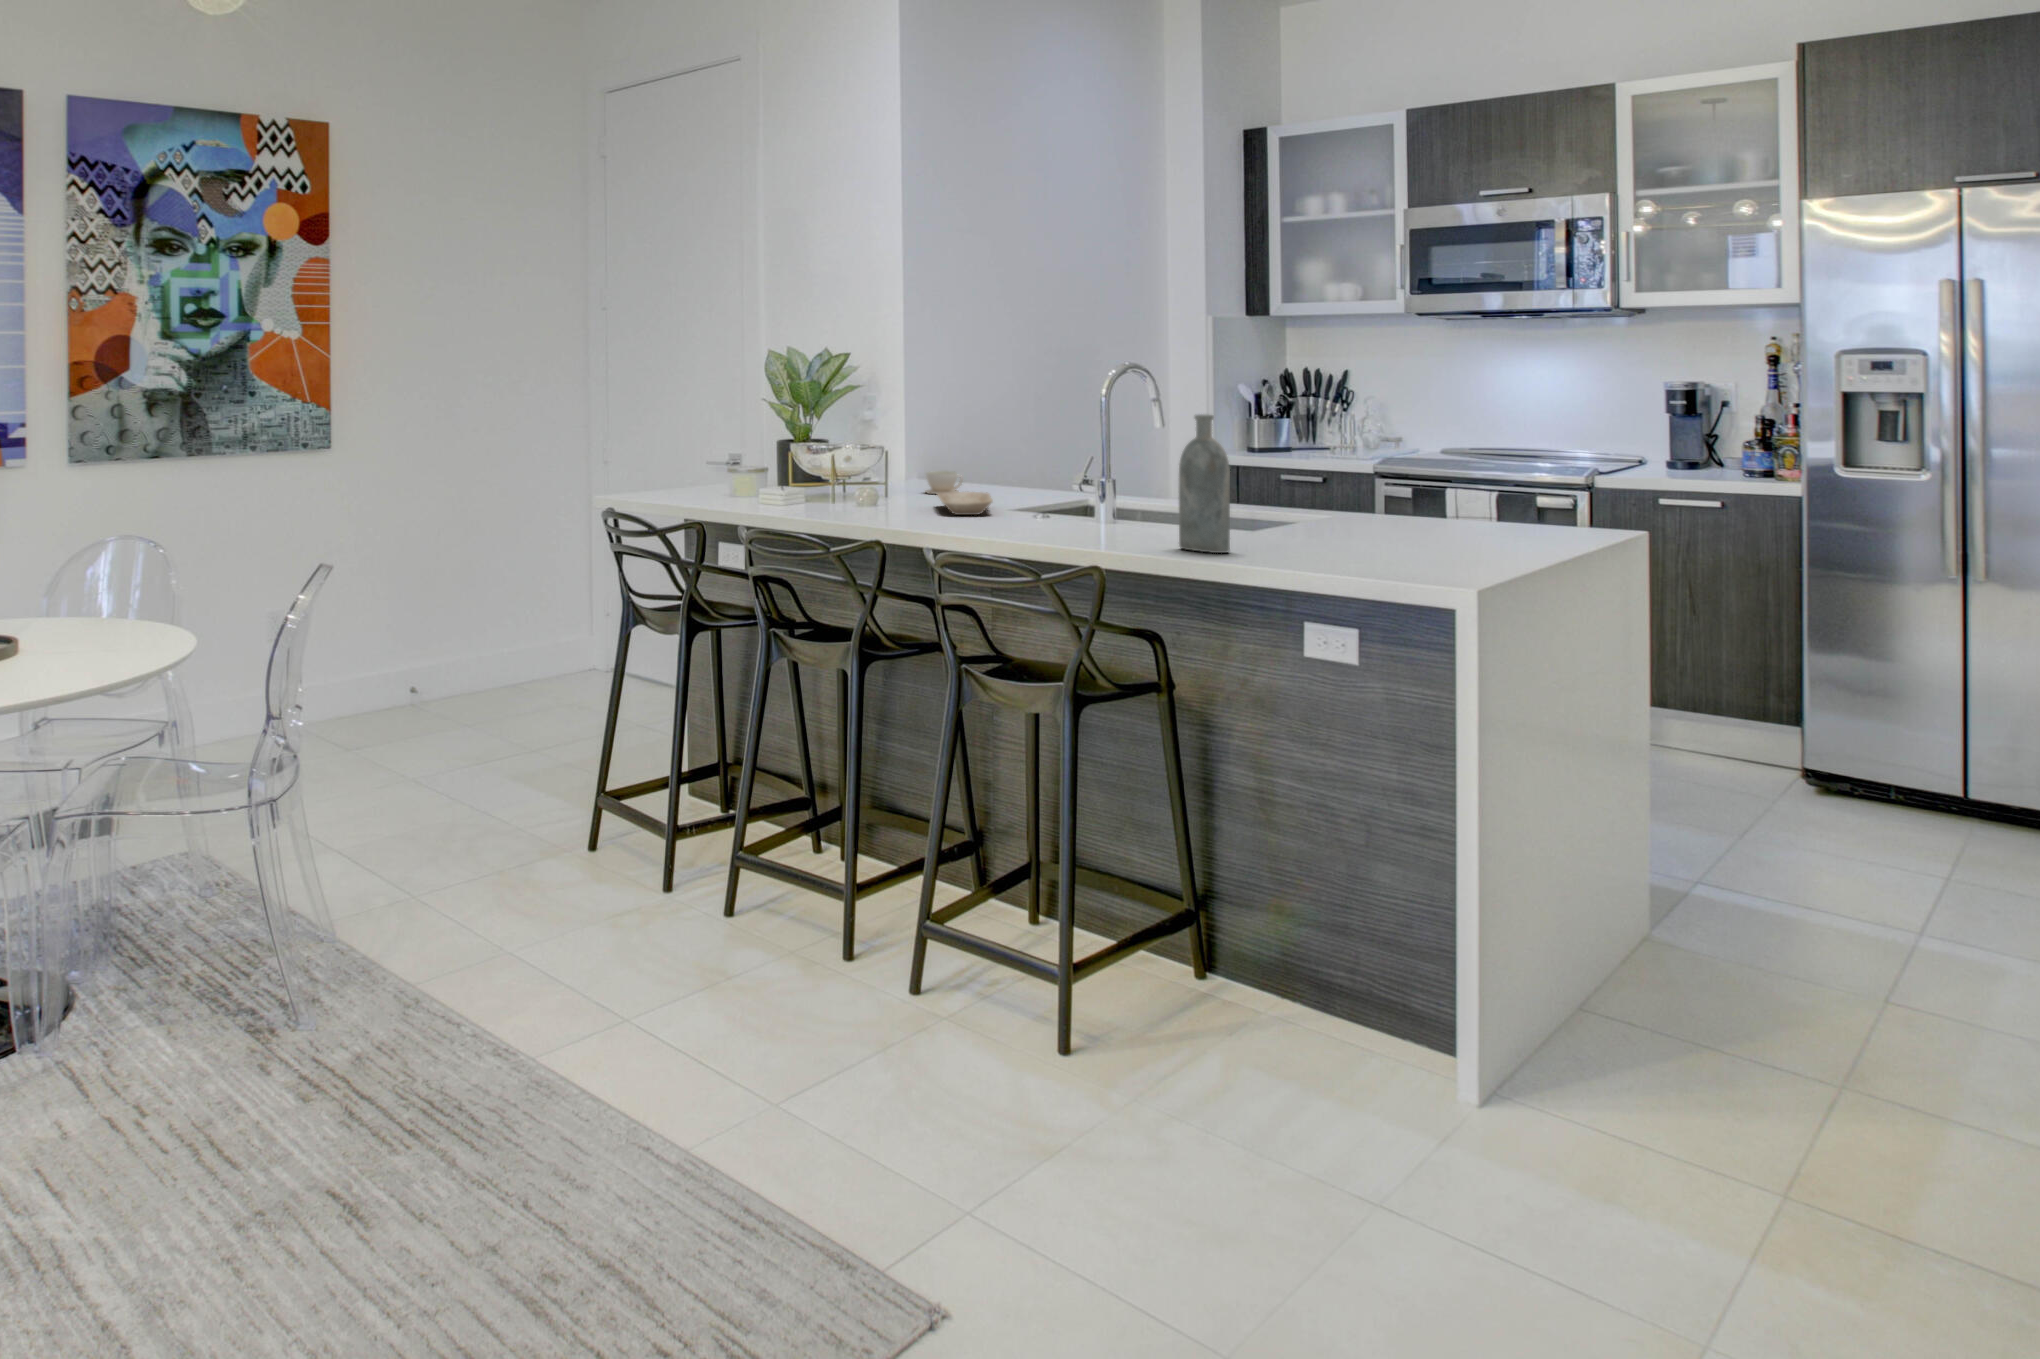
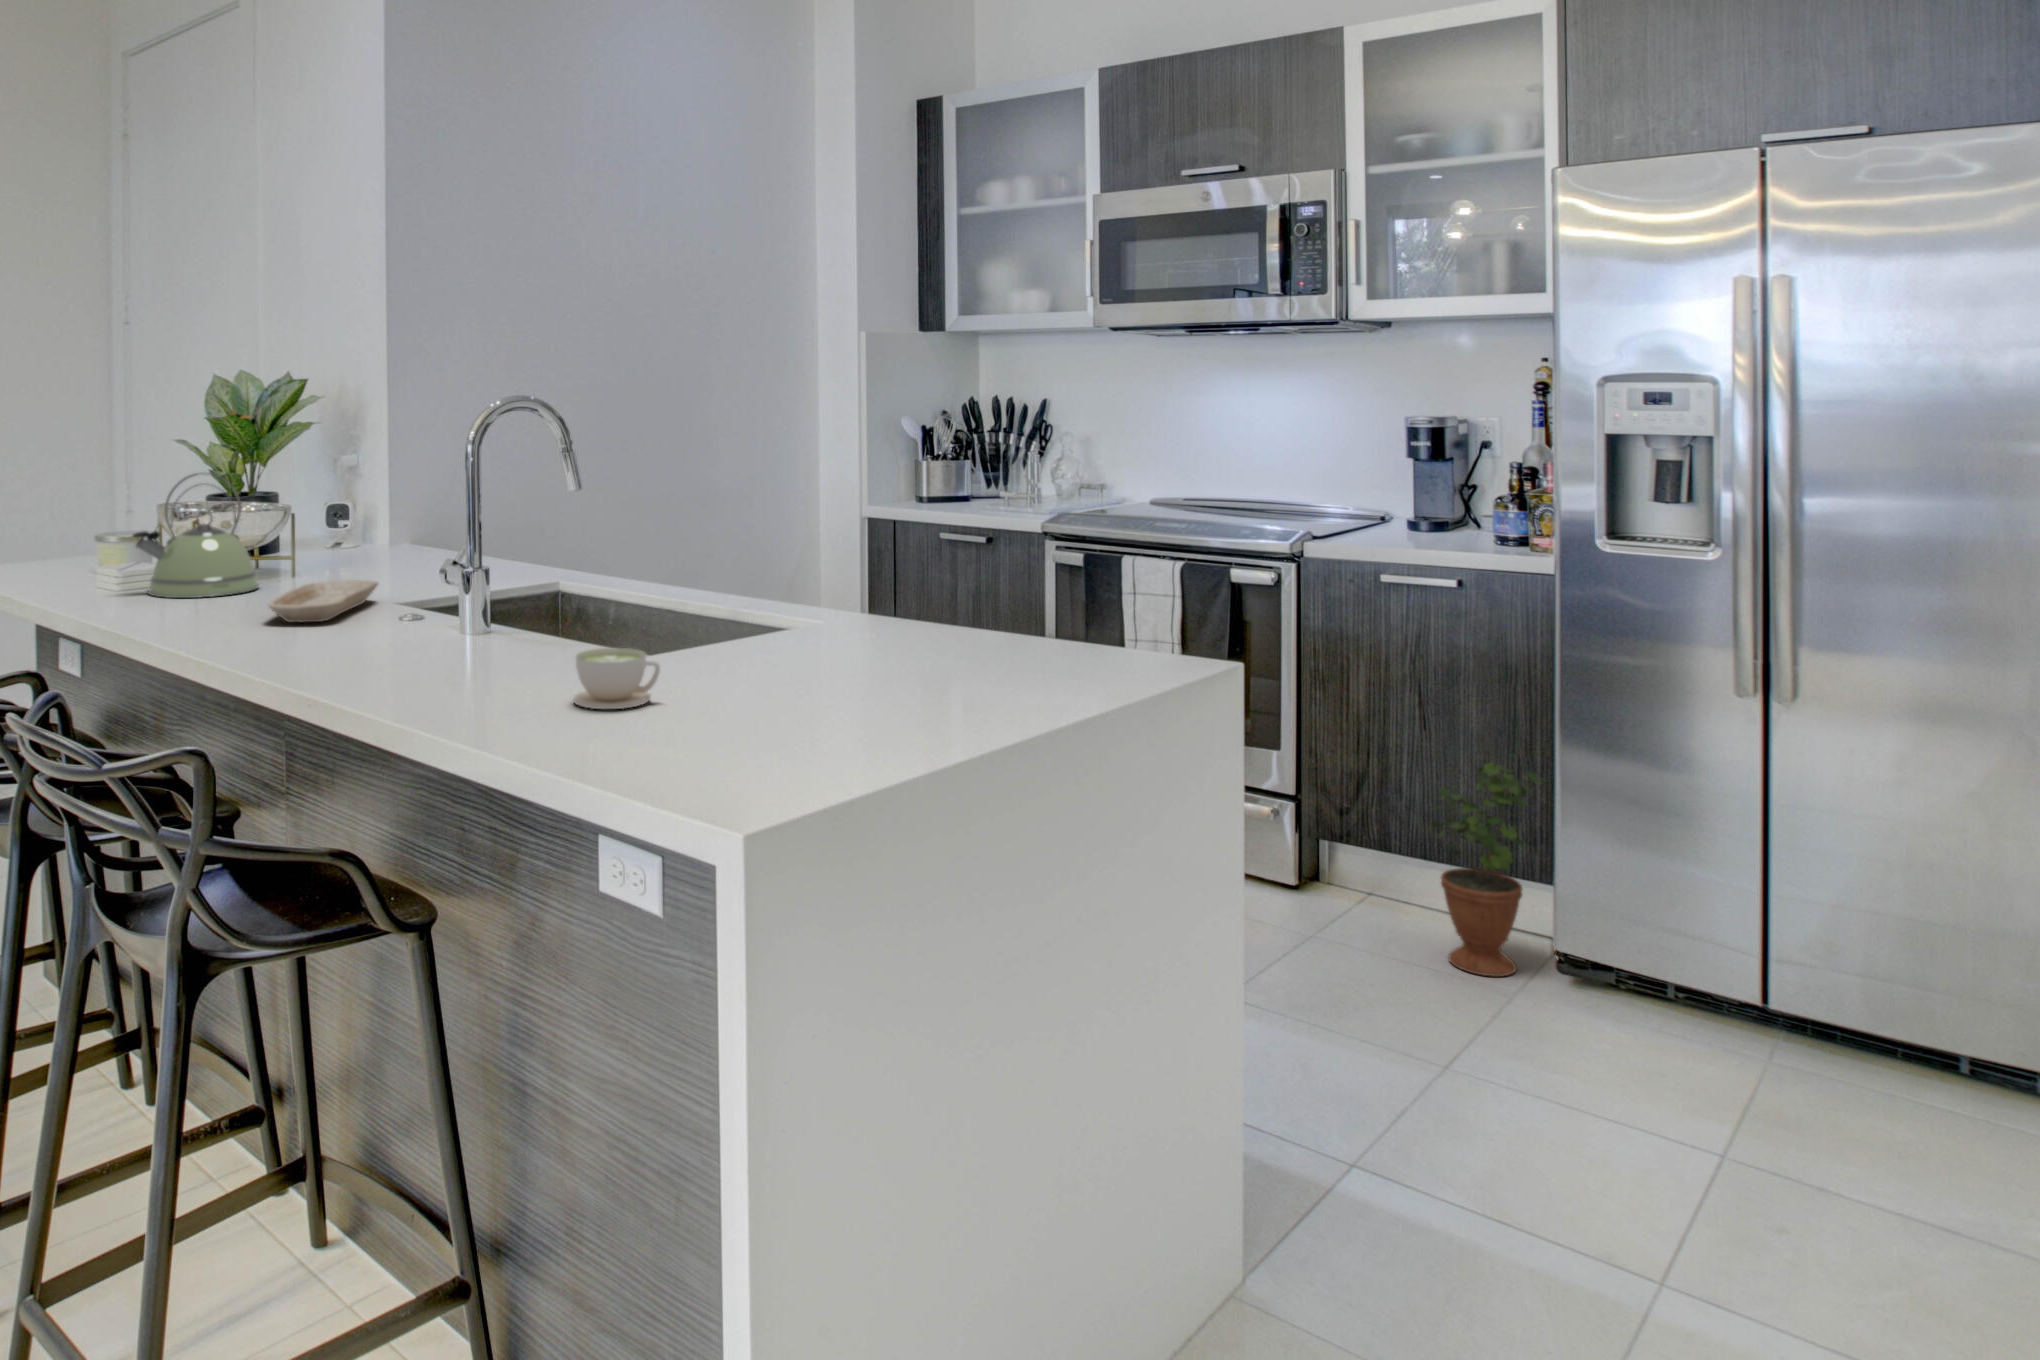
bottle: present [1179,414,1230,553] -> none [439,494,505,729]
kettle: none [801,417,880,505] -> present [133,472,259,598]
coffee cup: present [925,471,963,494] -> present [573,648,660,709]
potted plant: none [1702,629,1790,791] -> present [1429,762,1541,977]

